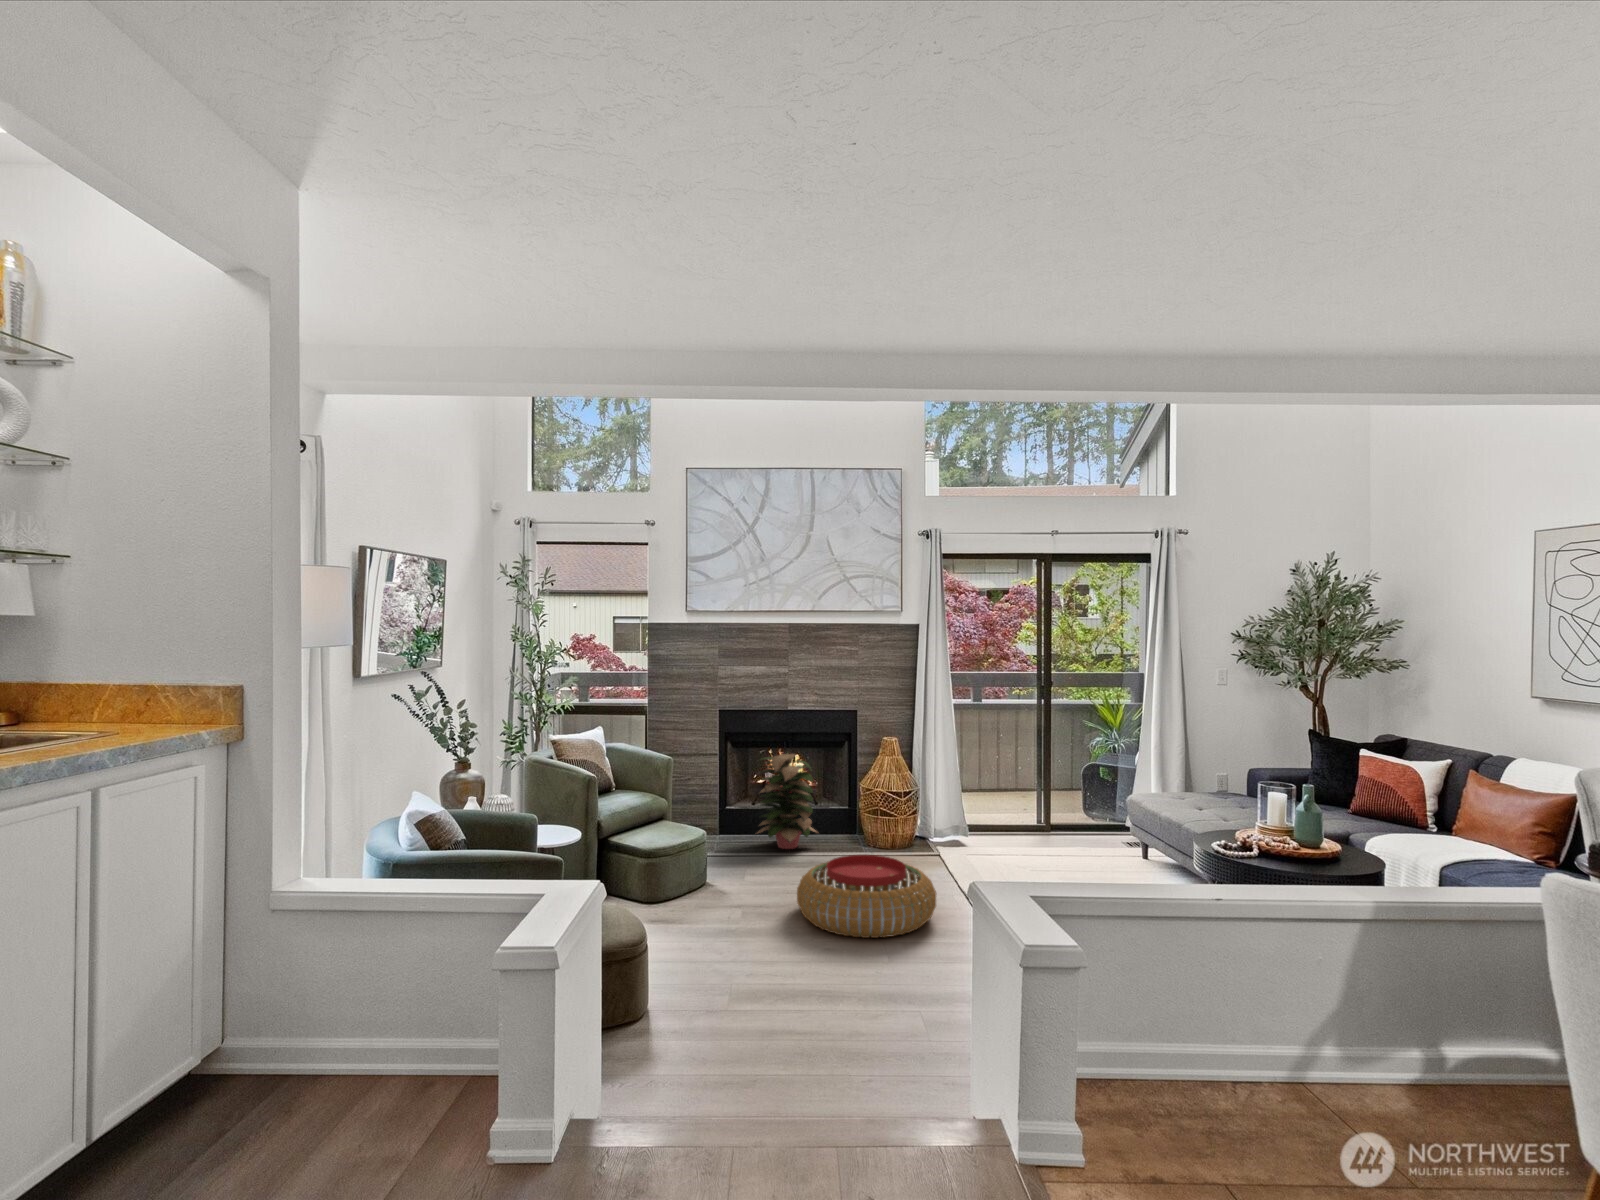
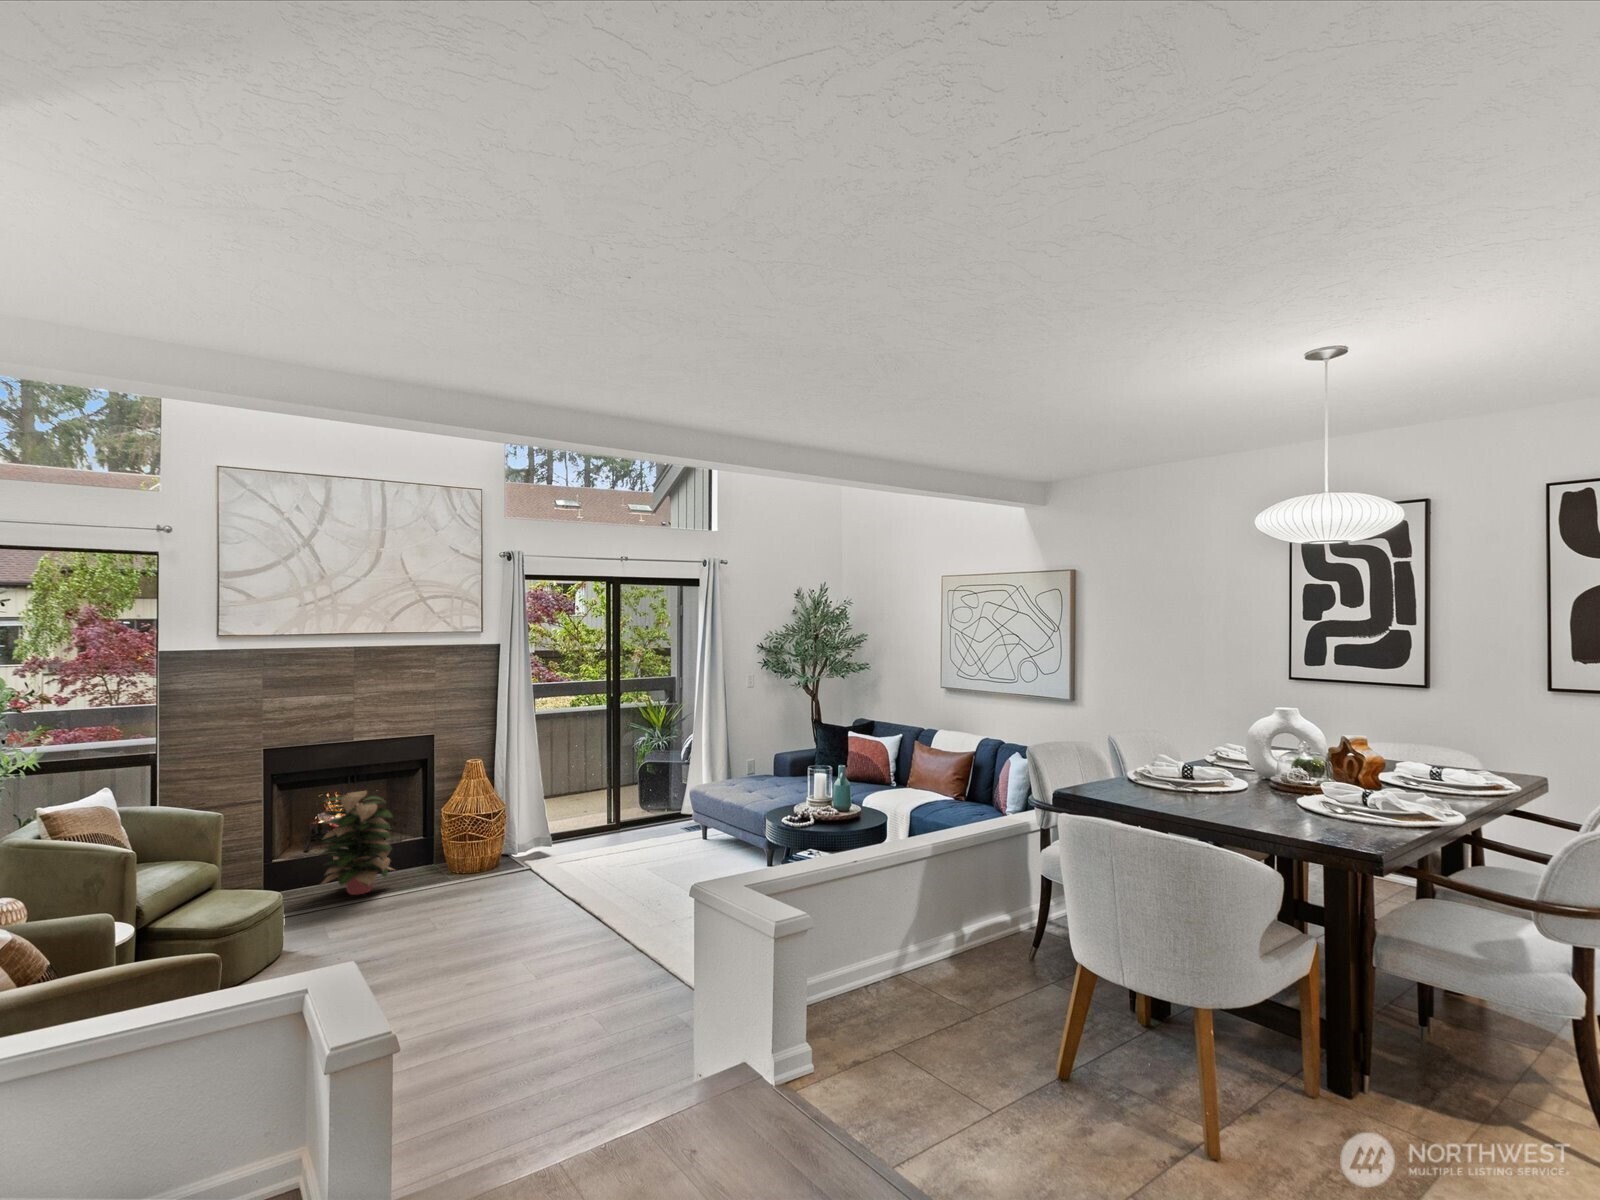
pouf: present [797,855,936,938] -> none [419,881,563,966]

